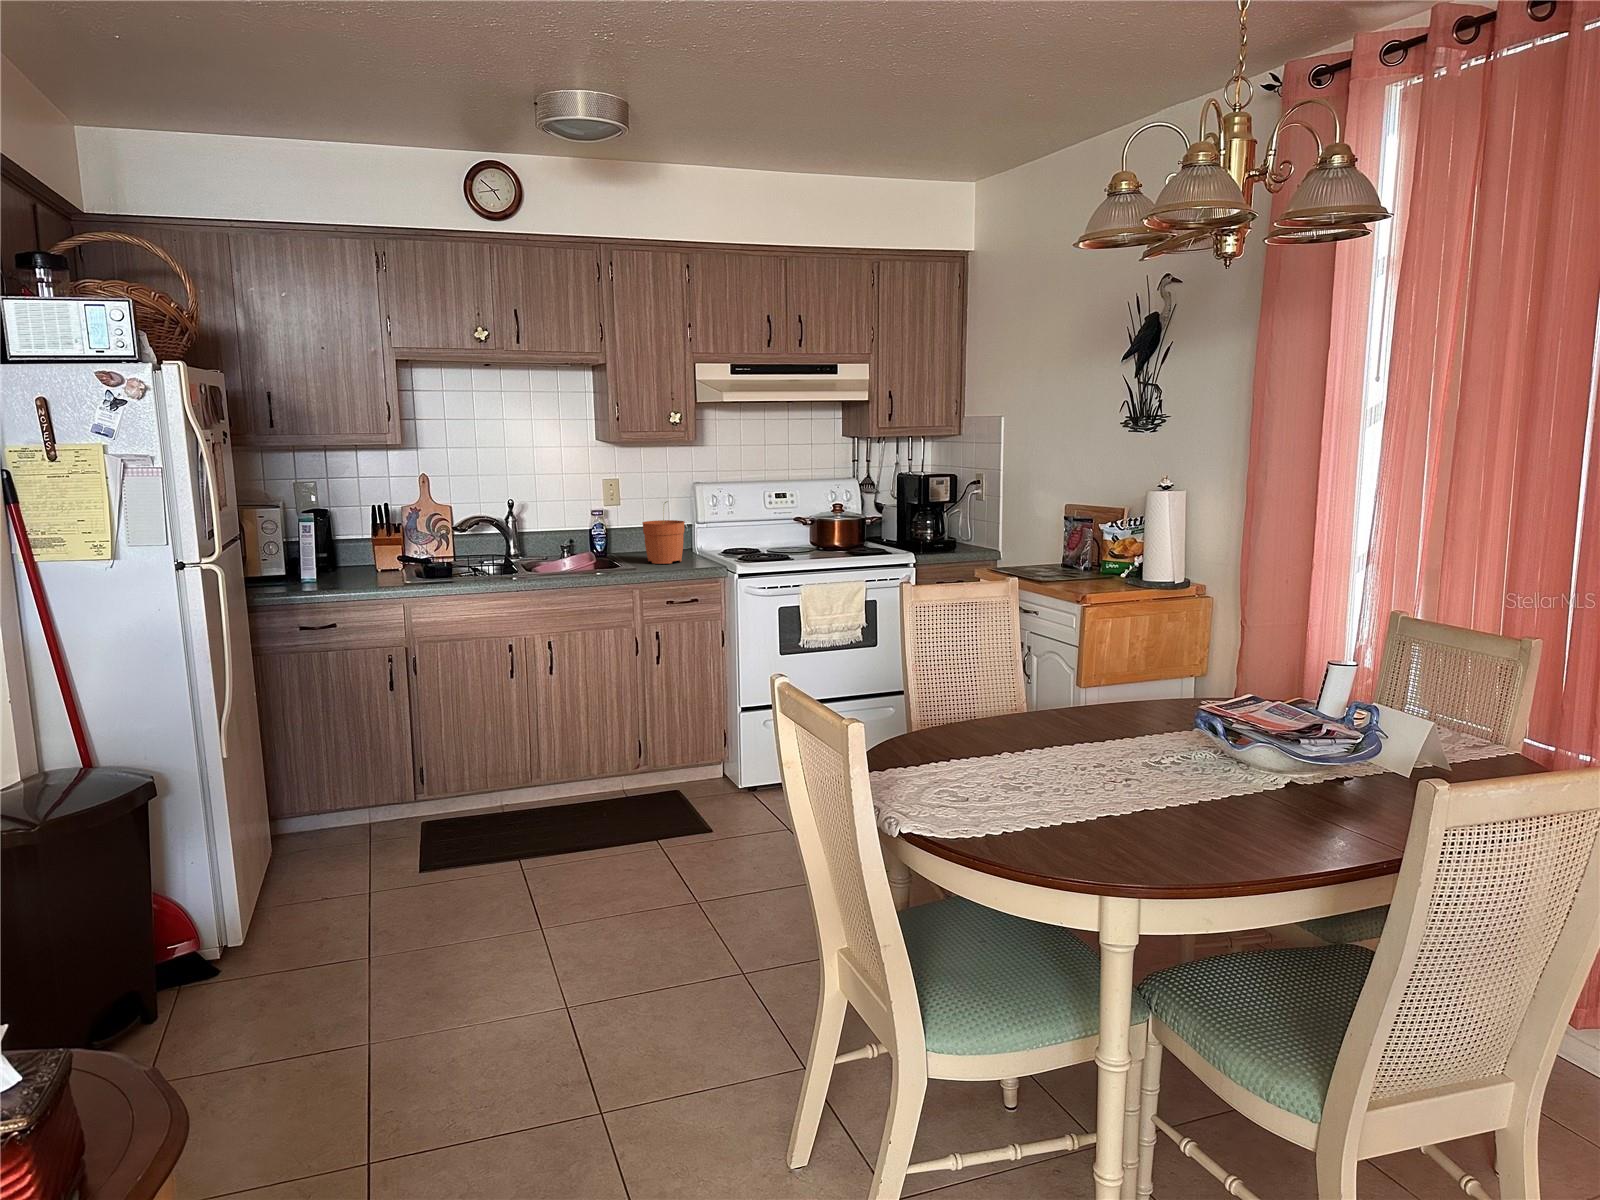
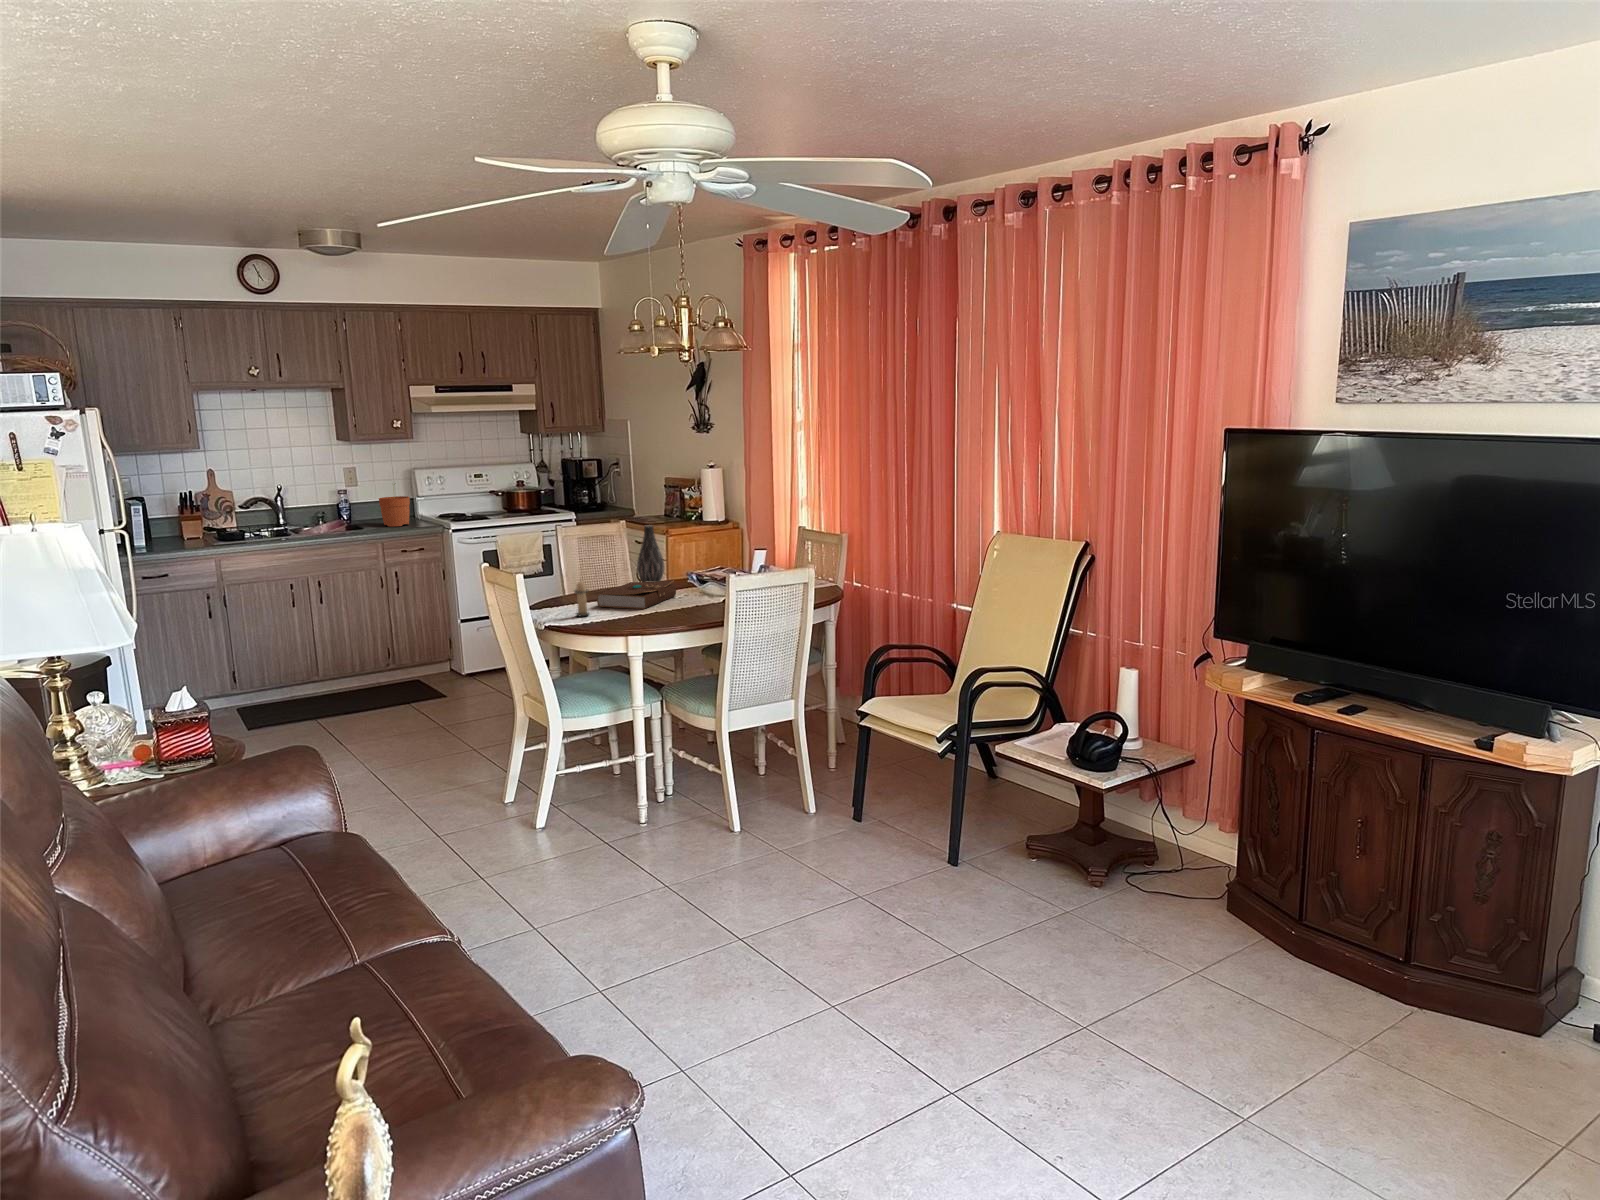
vase: none [1079,603,1135,726] -> present [637,525,664,582]
book: none [1024,721,1183,803] -> present [597,580,676,609]
candle: none [984,733,1025,818] -> present [575,581,589,616]

